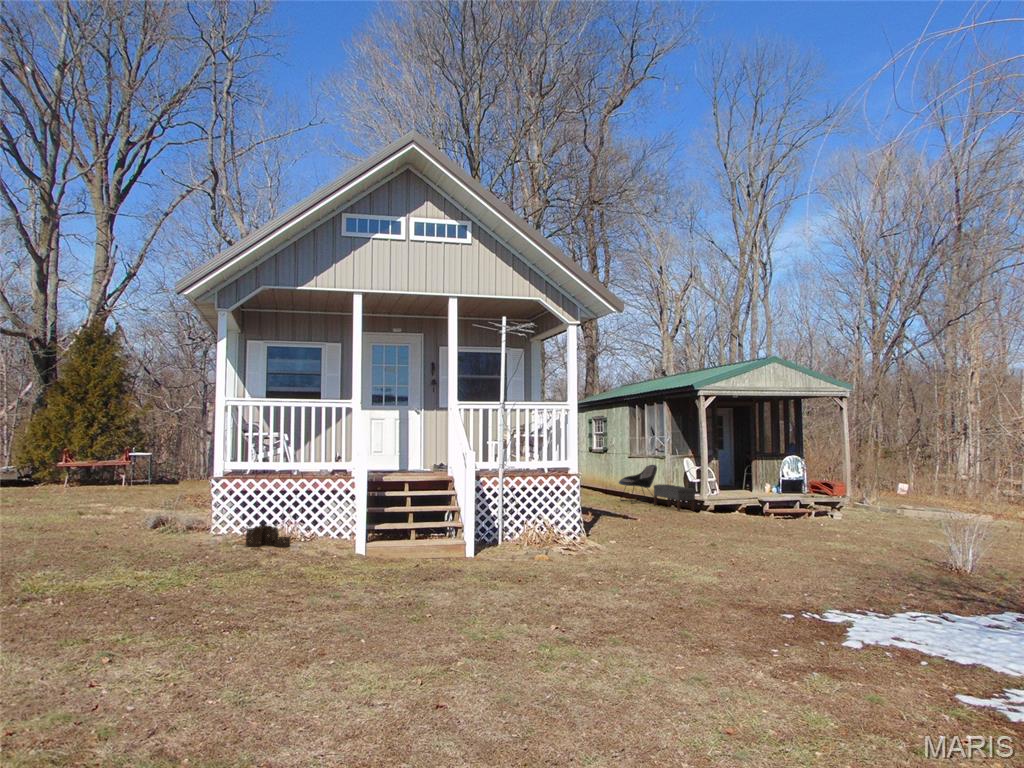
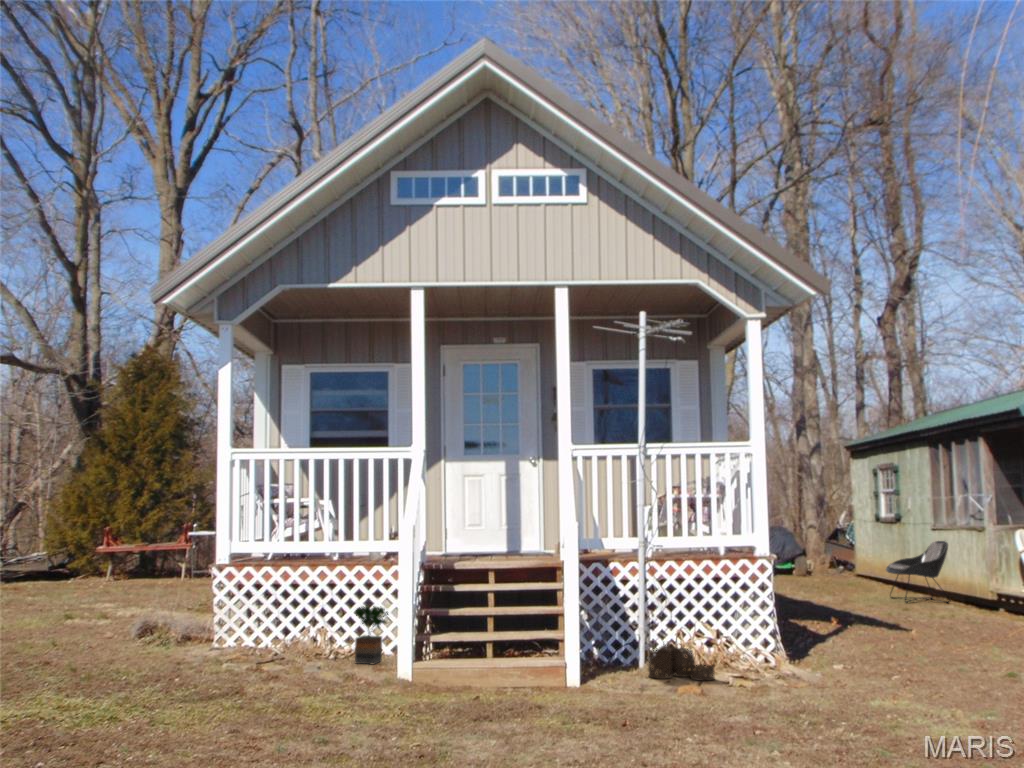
bench: present [654,484,696,511] -> none [941,572,1011,616]
potted tree: none [312,505,338,544] -> present [355,605,388,664]
woven basket: present [246,525,290,547] -> present [648,643,714,681]

